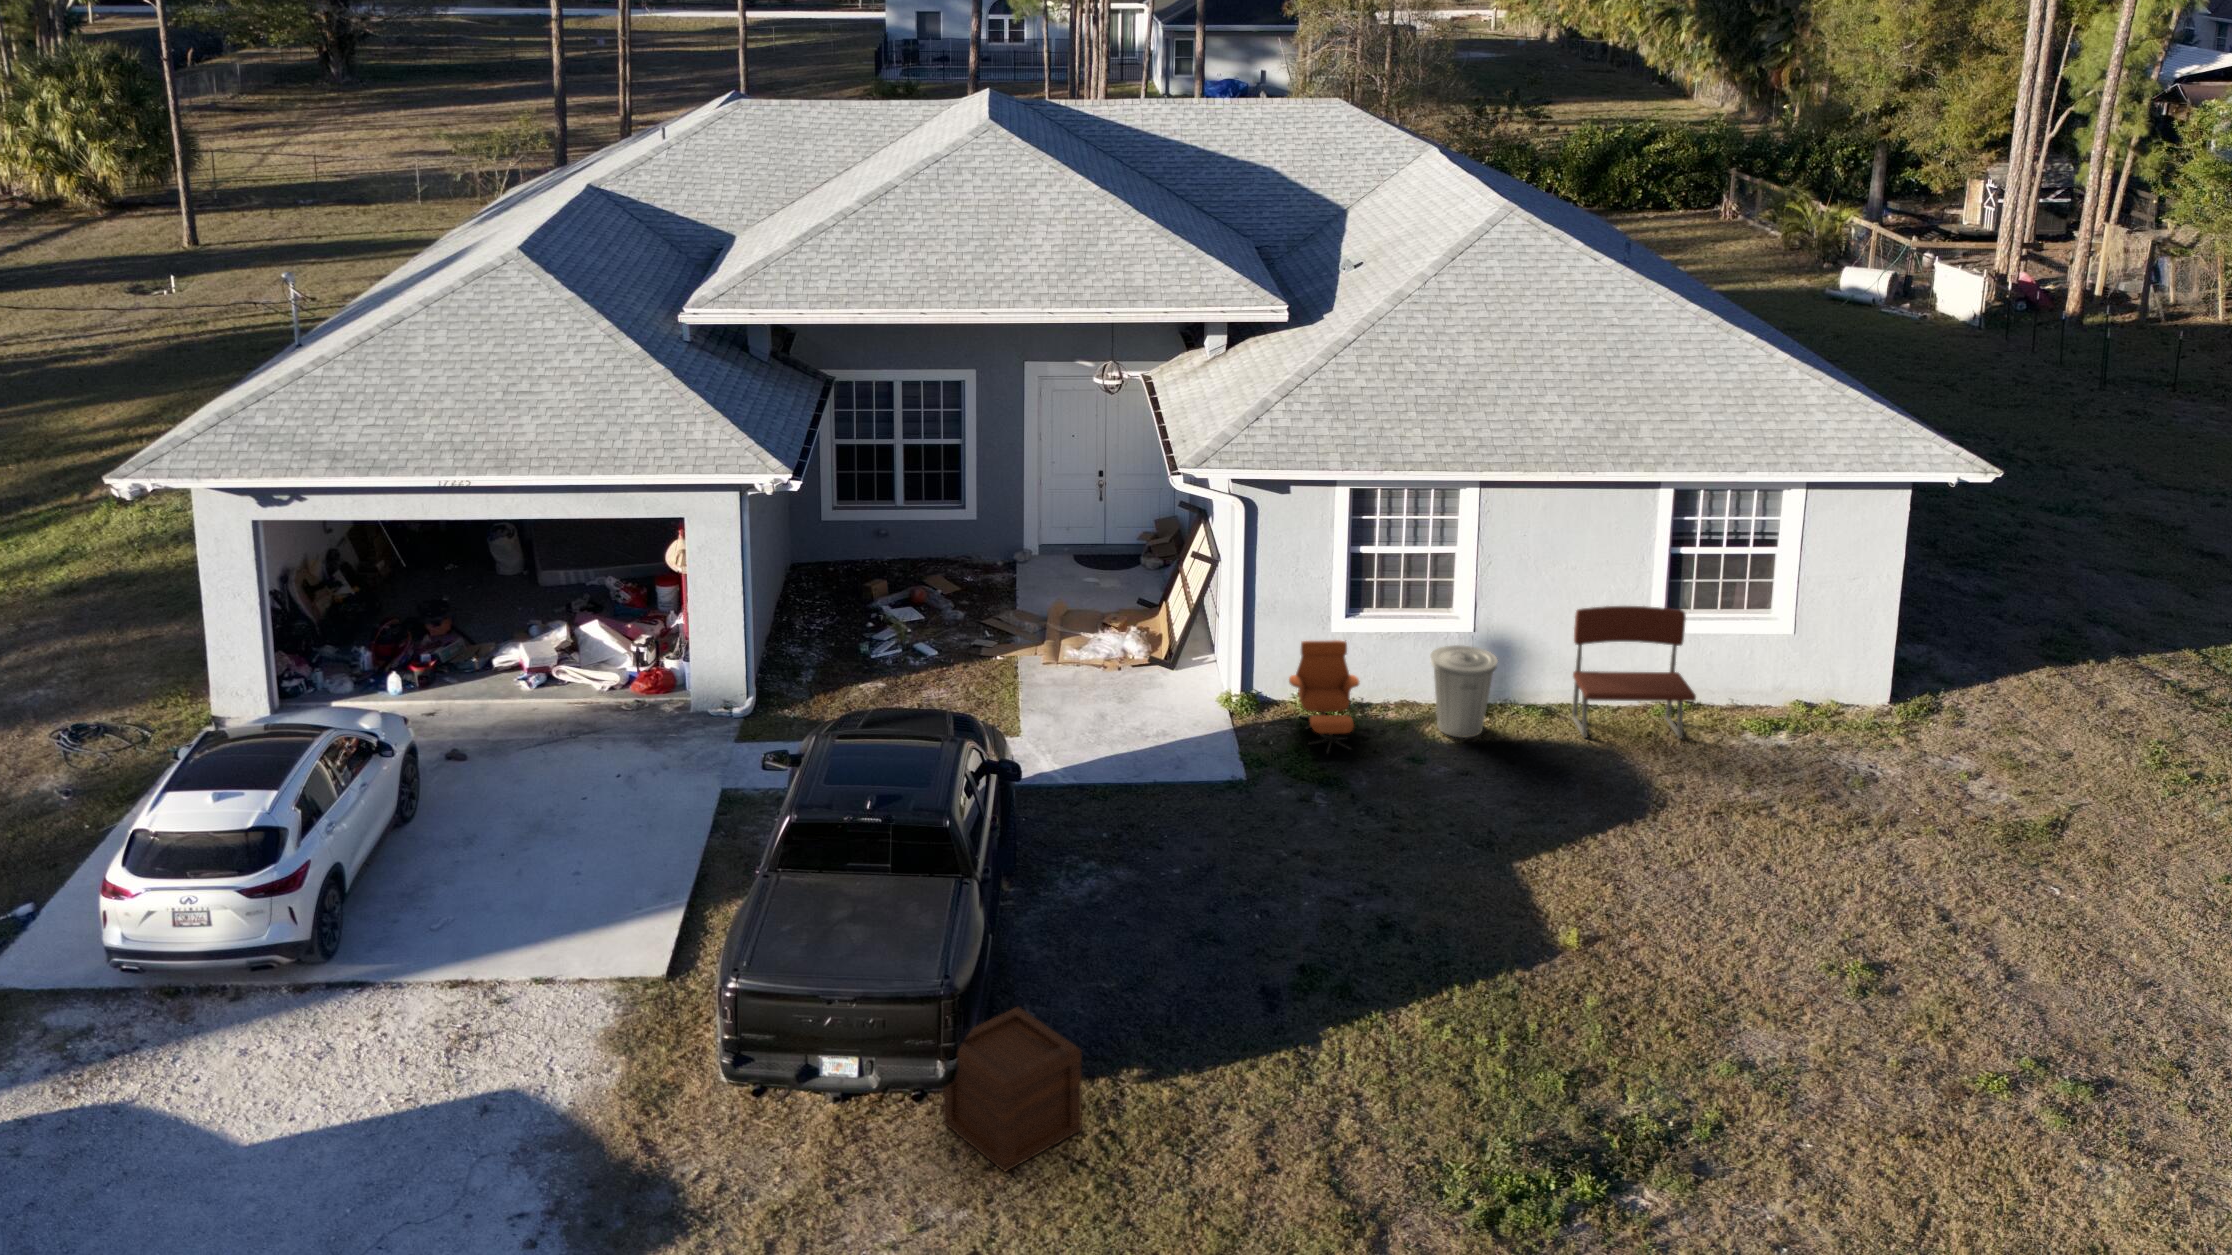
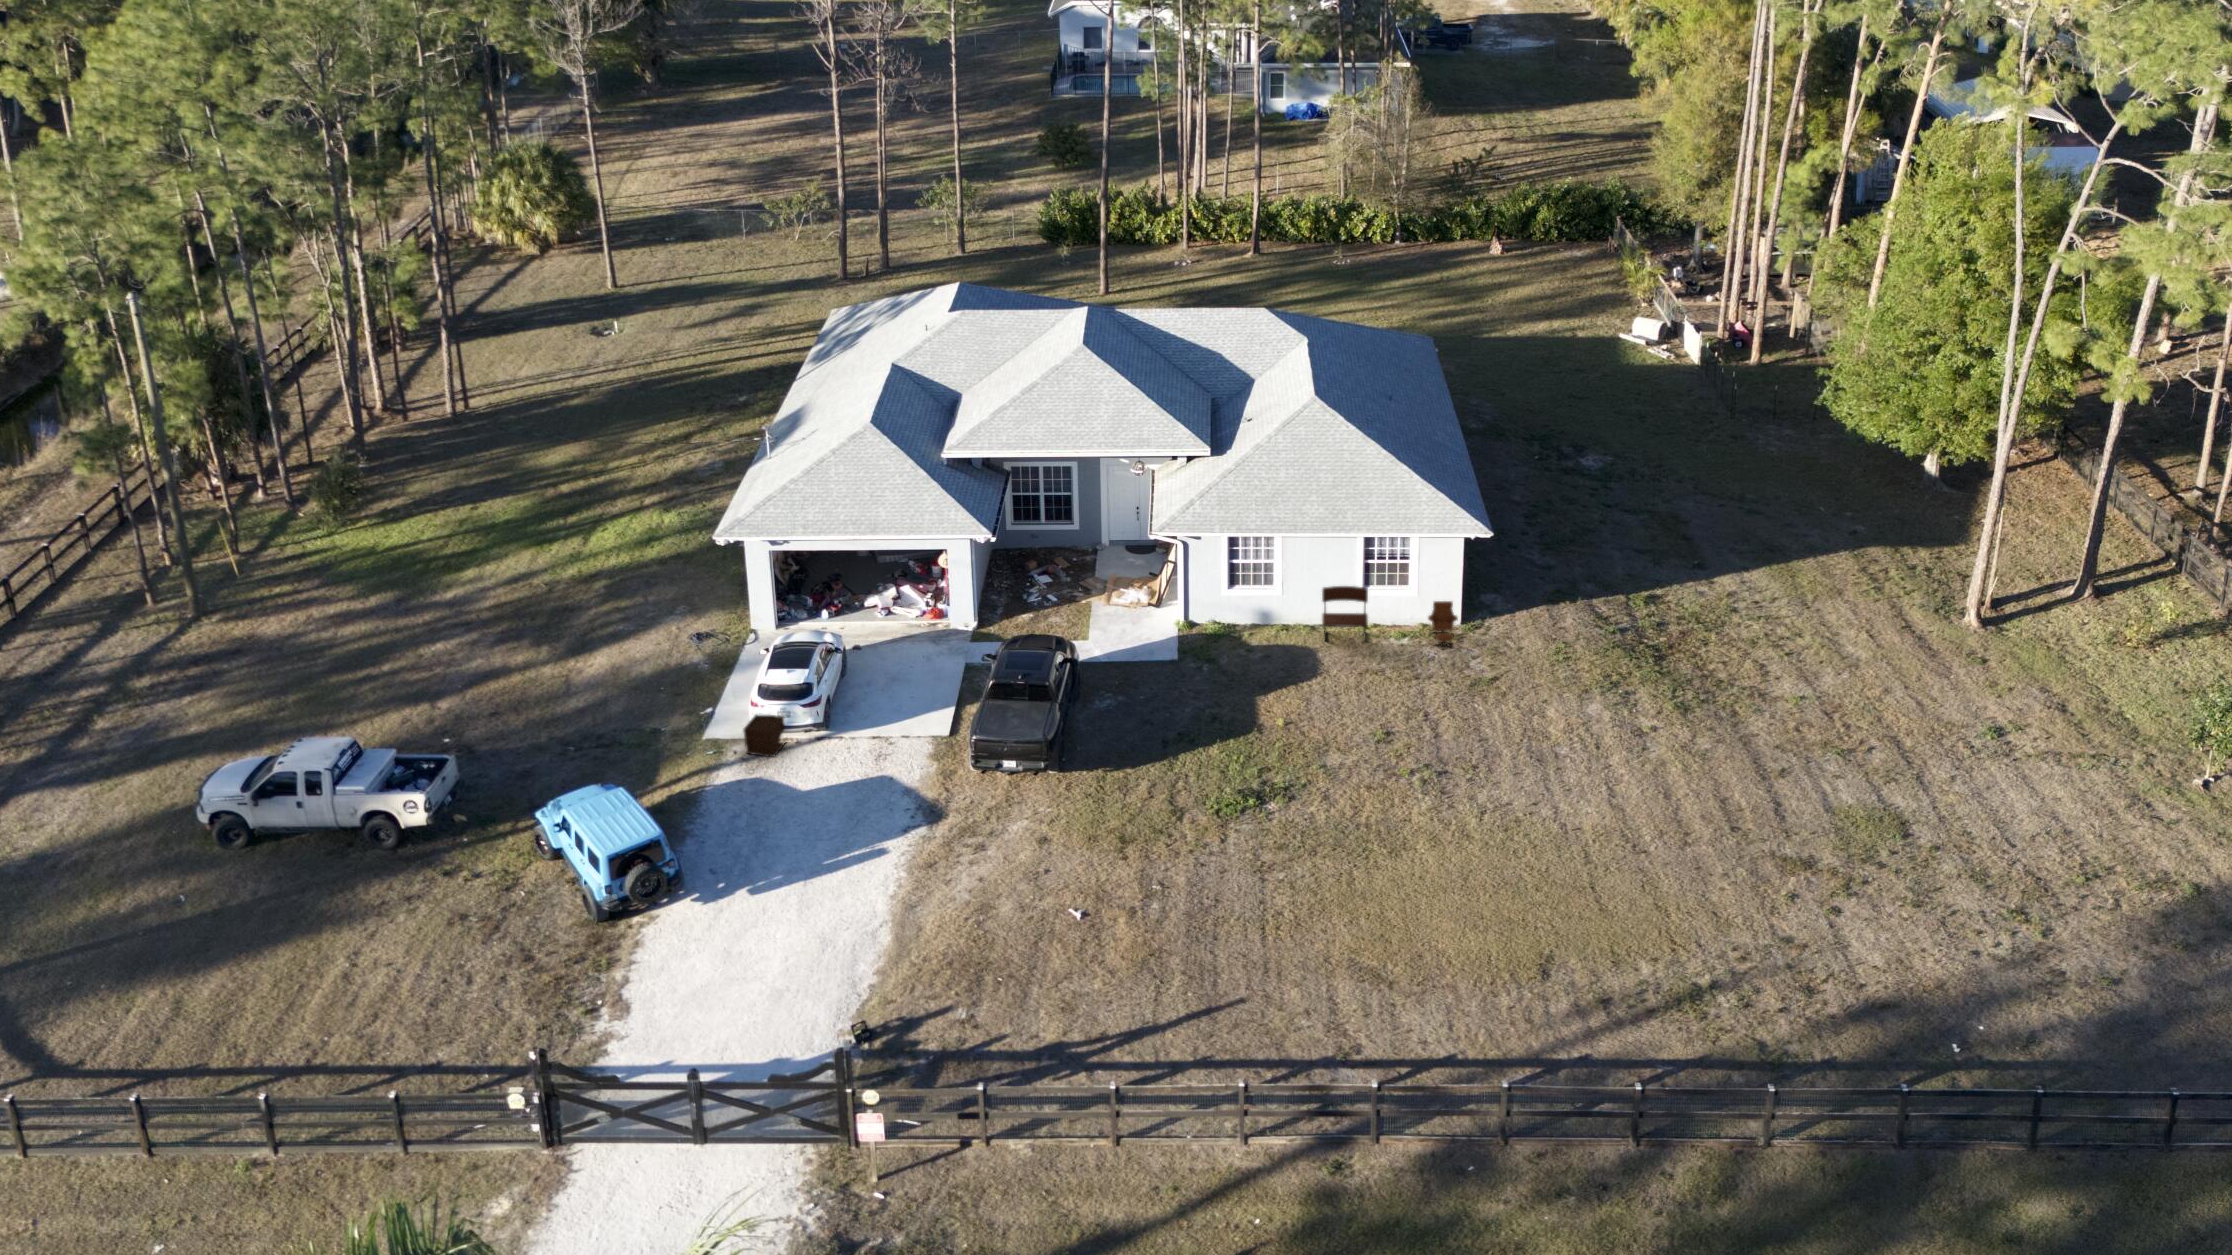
lounge chair: present [1289,640,1359,753] -> present [1428,601,1458,646]
trash can: present [1430,645,1498,738] -> none [1260,602,1288,641]
wooden crate: present [943,1007,1082,1171] -> present [743,715,785,757]

